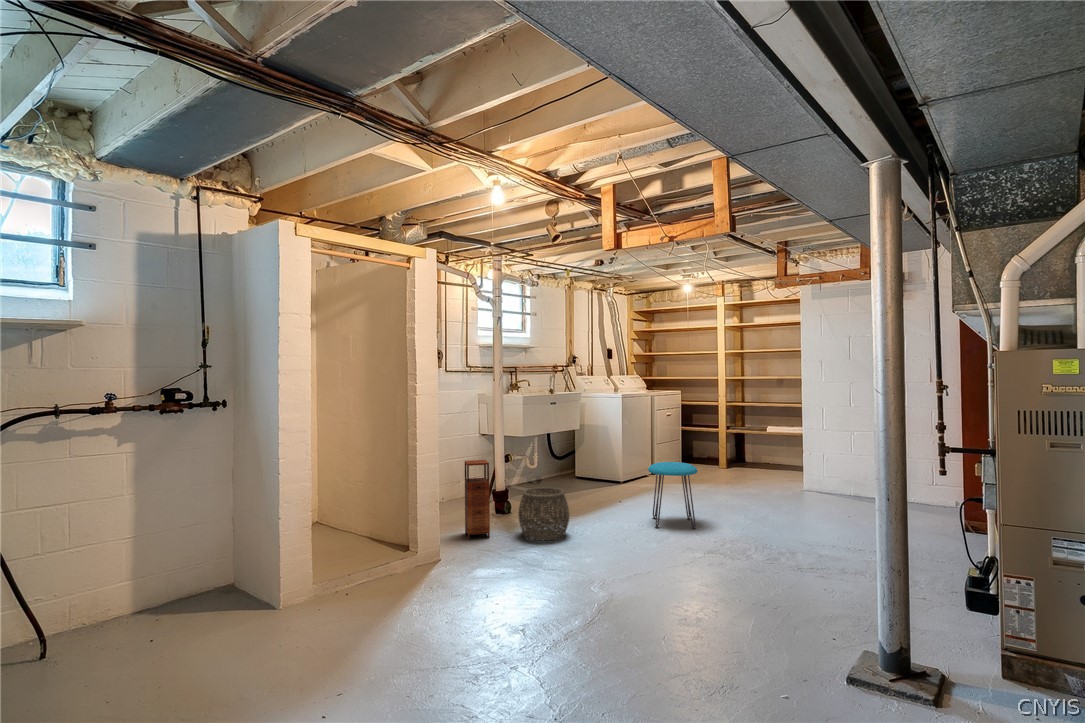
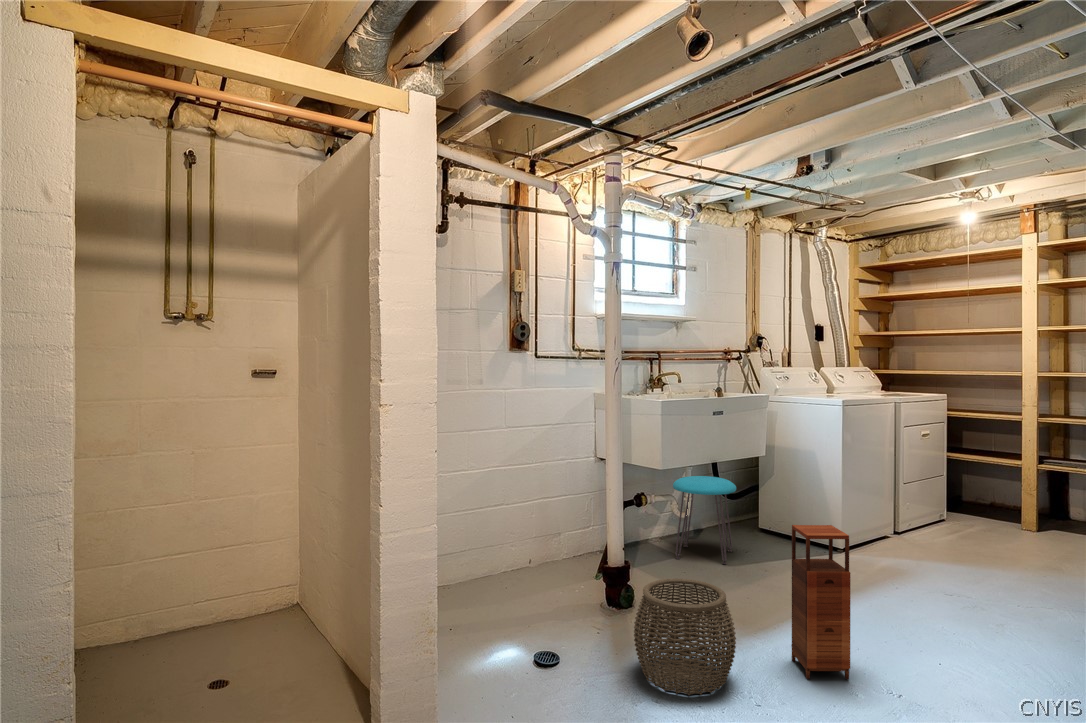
storage cabinet: present [465,460,490,539] -> present [792,525,851,679]
stool: present [648,462,697,529] -> present [673,476,736,564]

